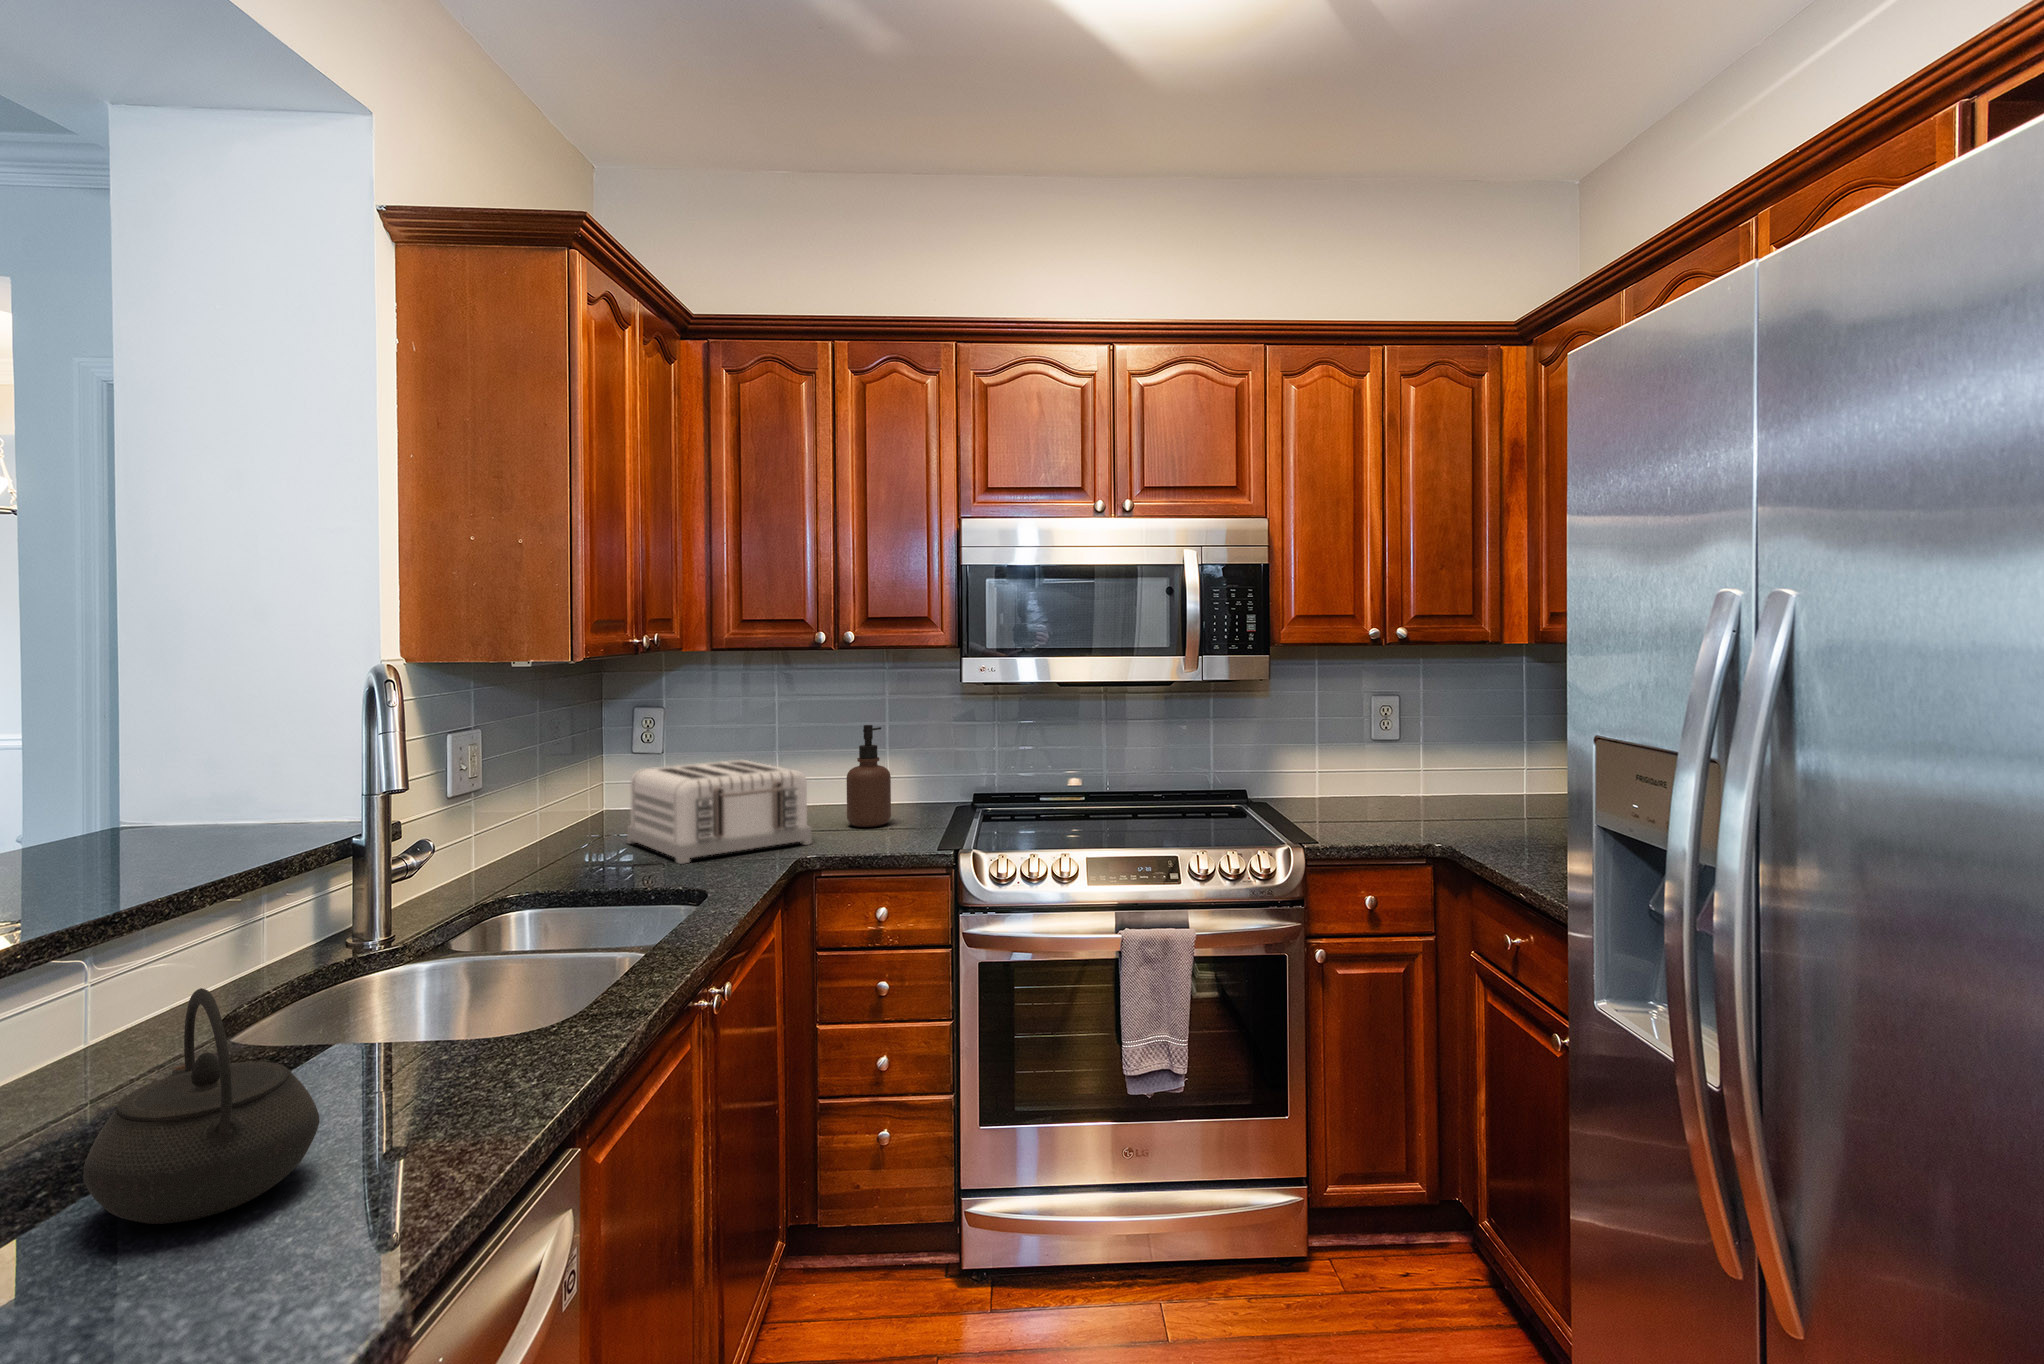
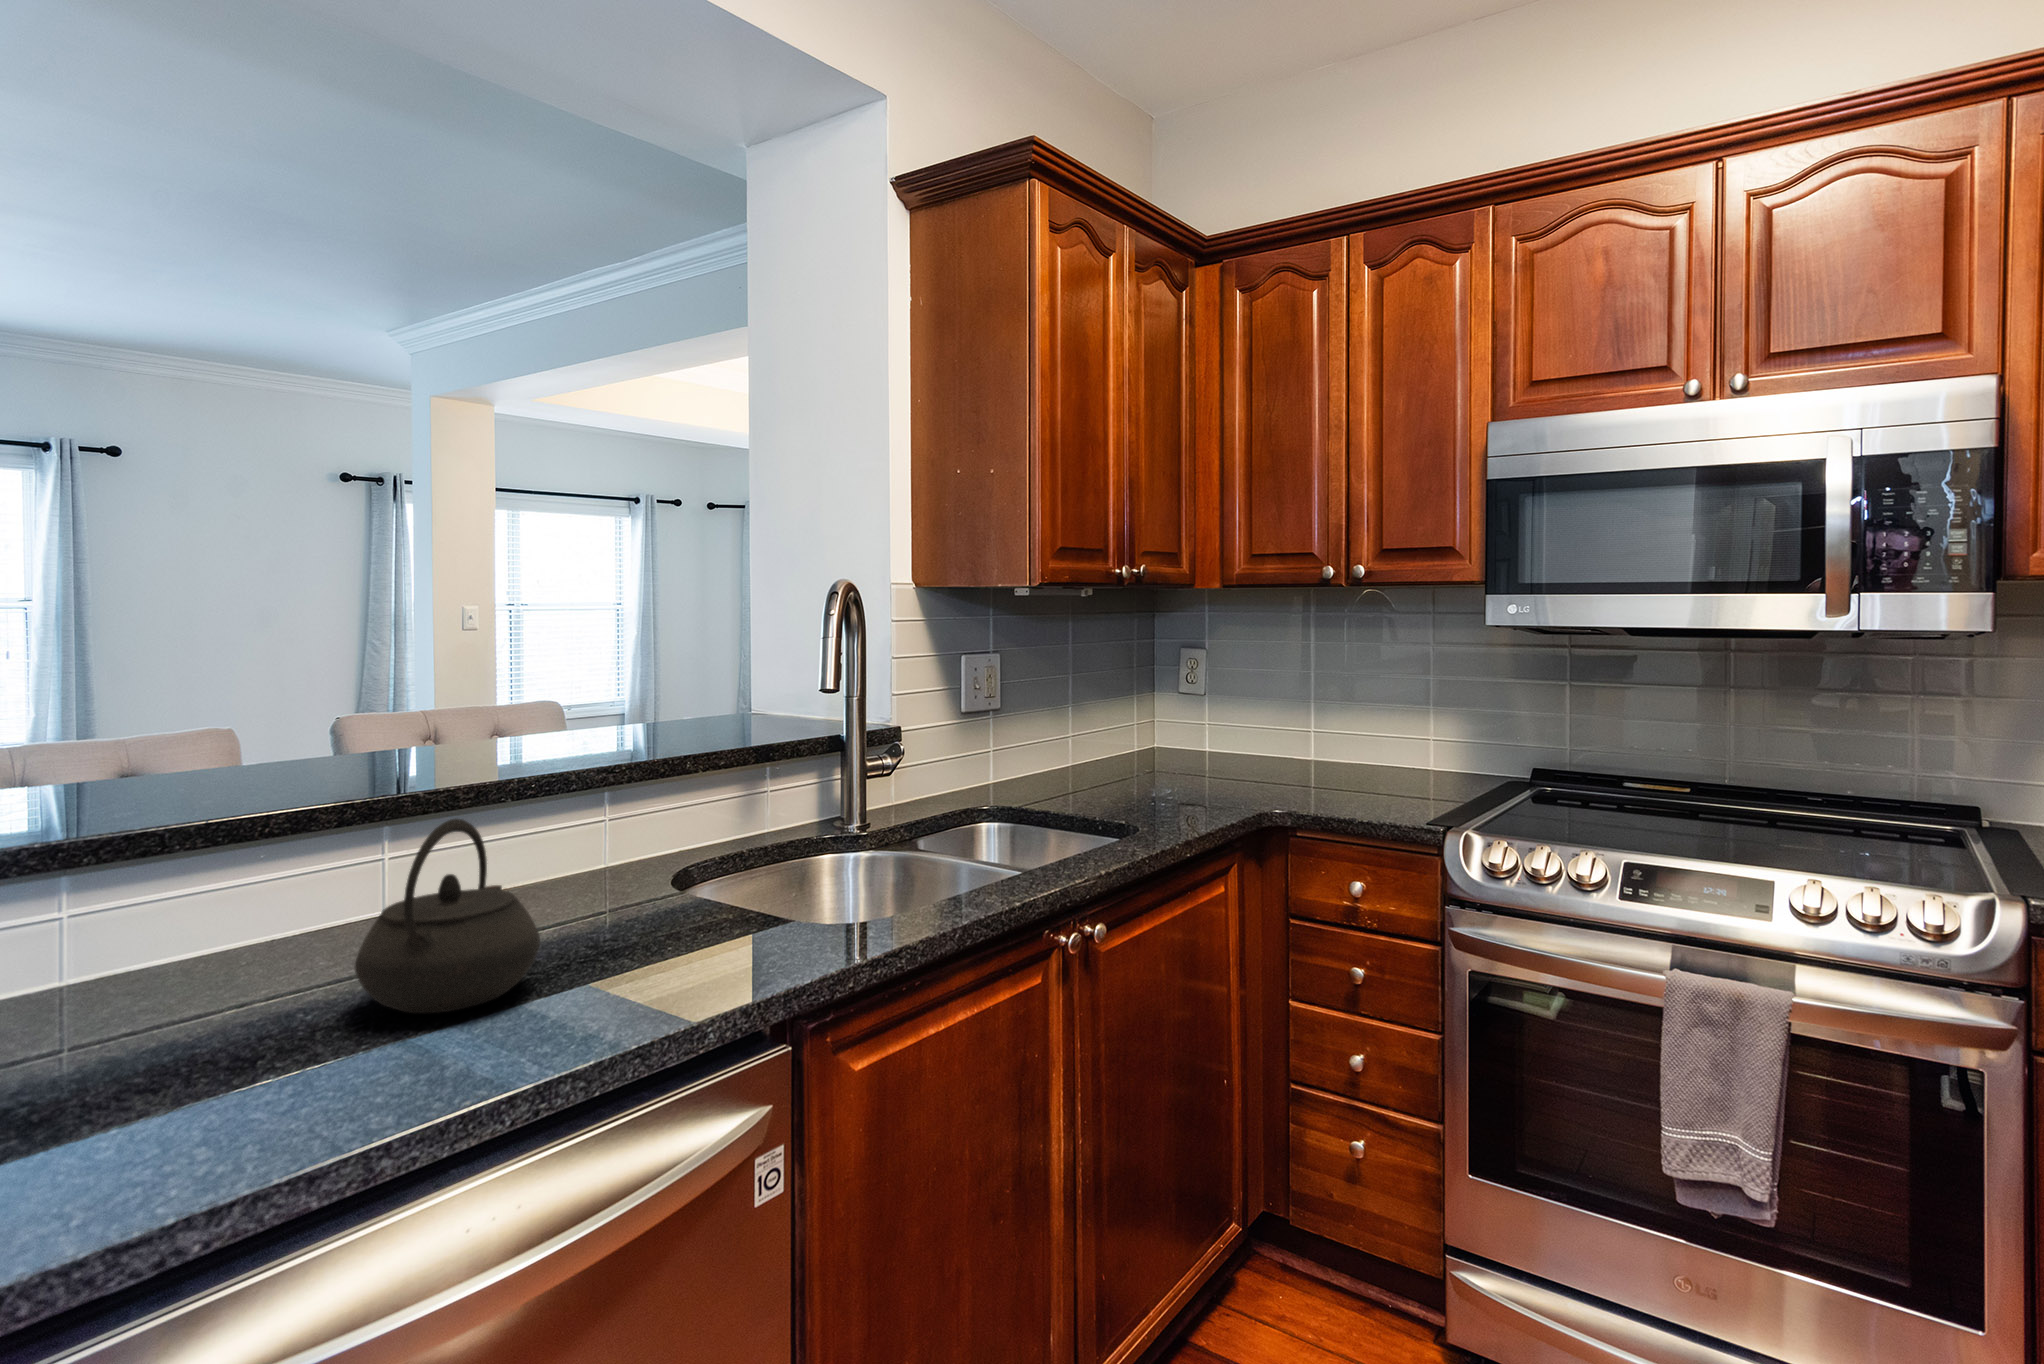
soap dispenser: present [846,725,891,827] -> none [1373,675,1424,792]
toaster: present [627,760,812,864] -> none [1151,705,1312,802]

